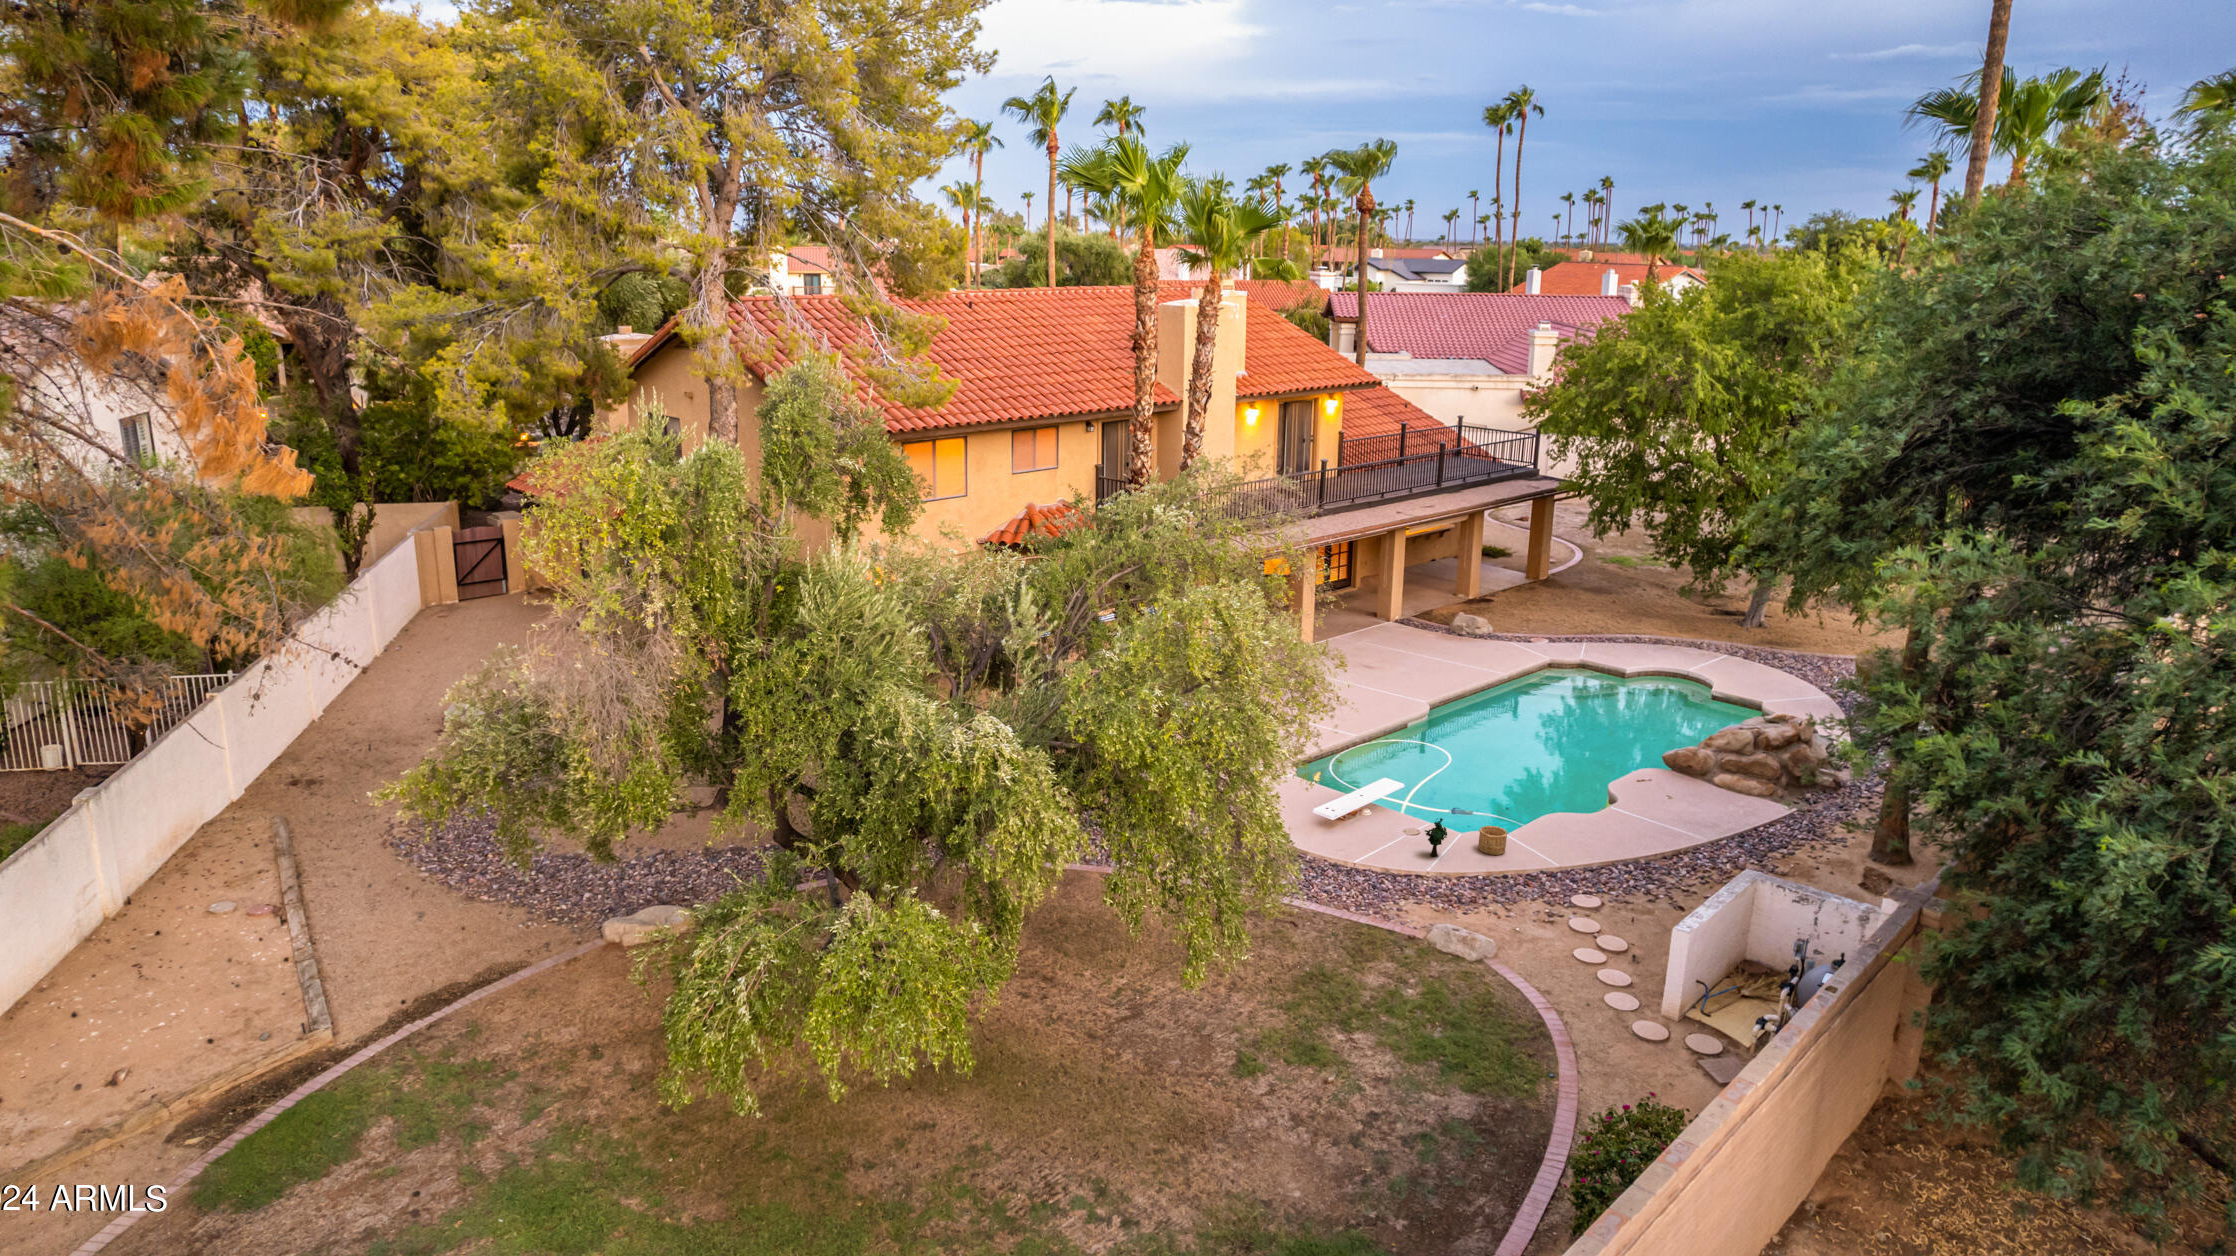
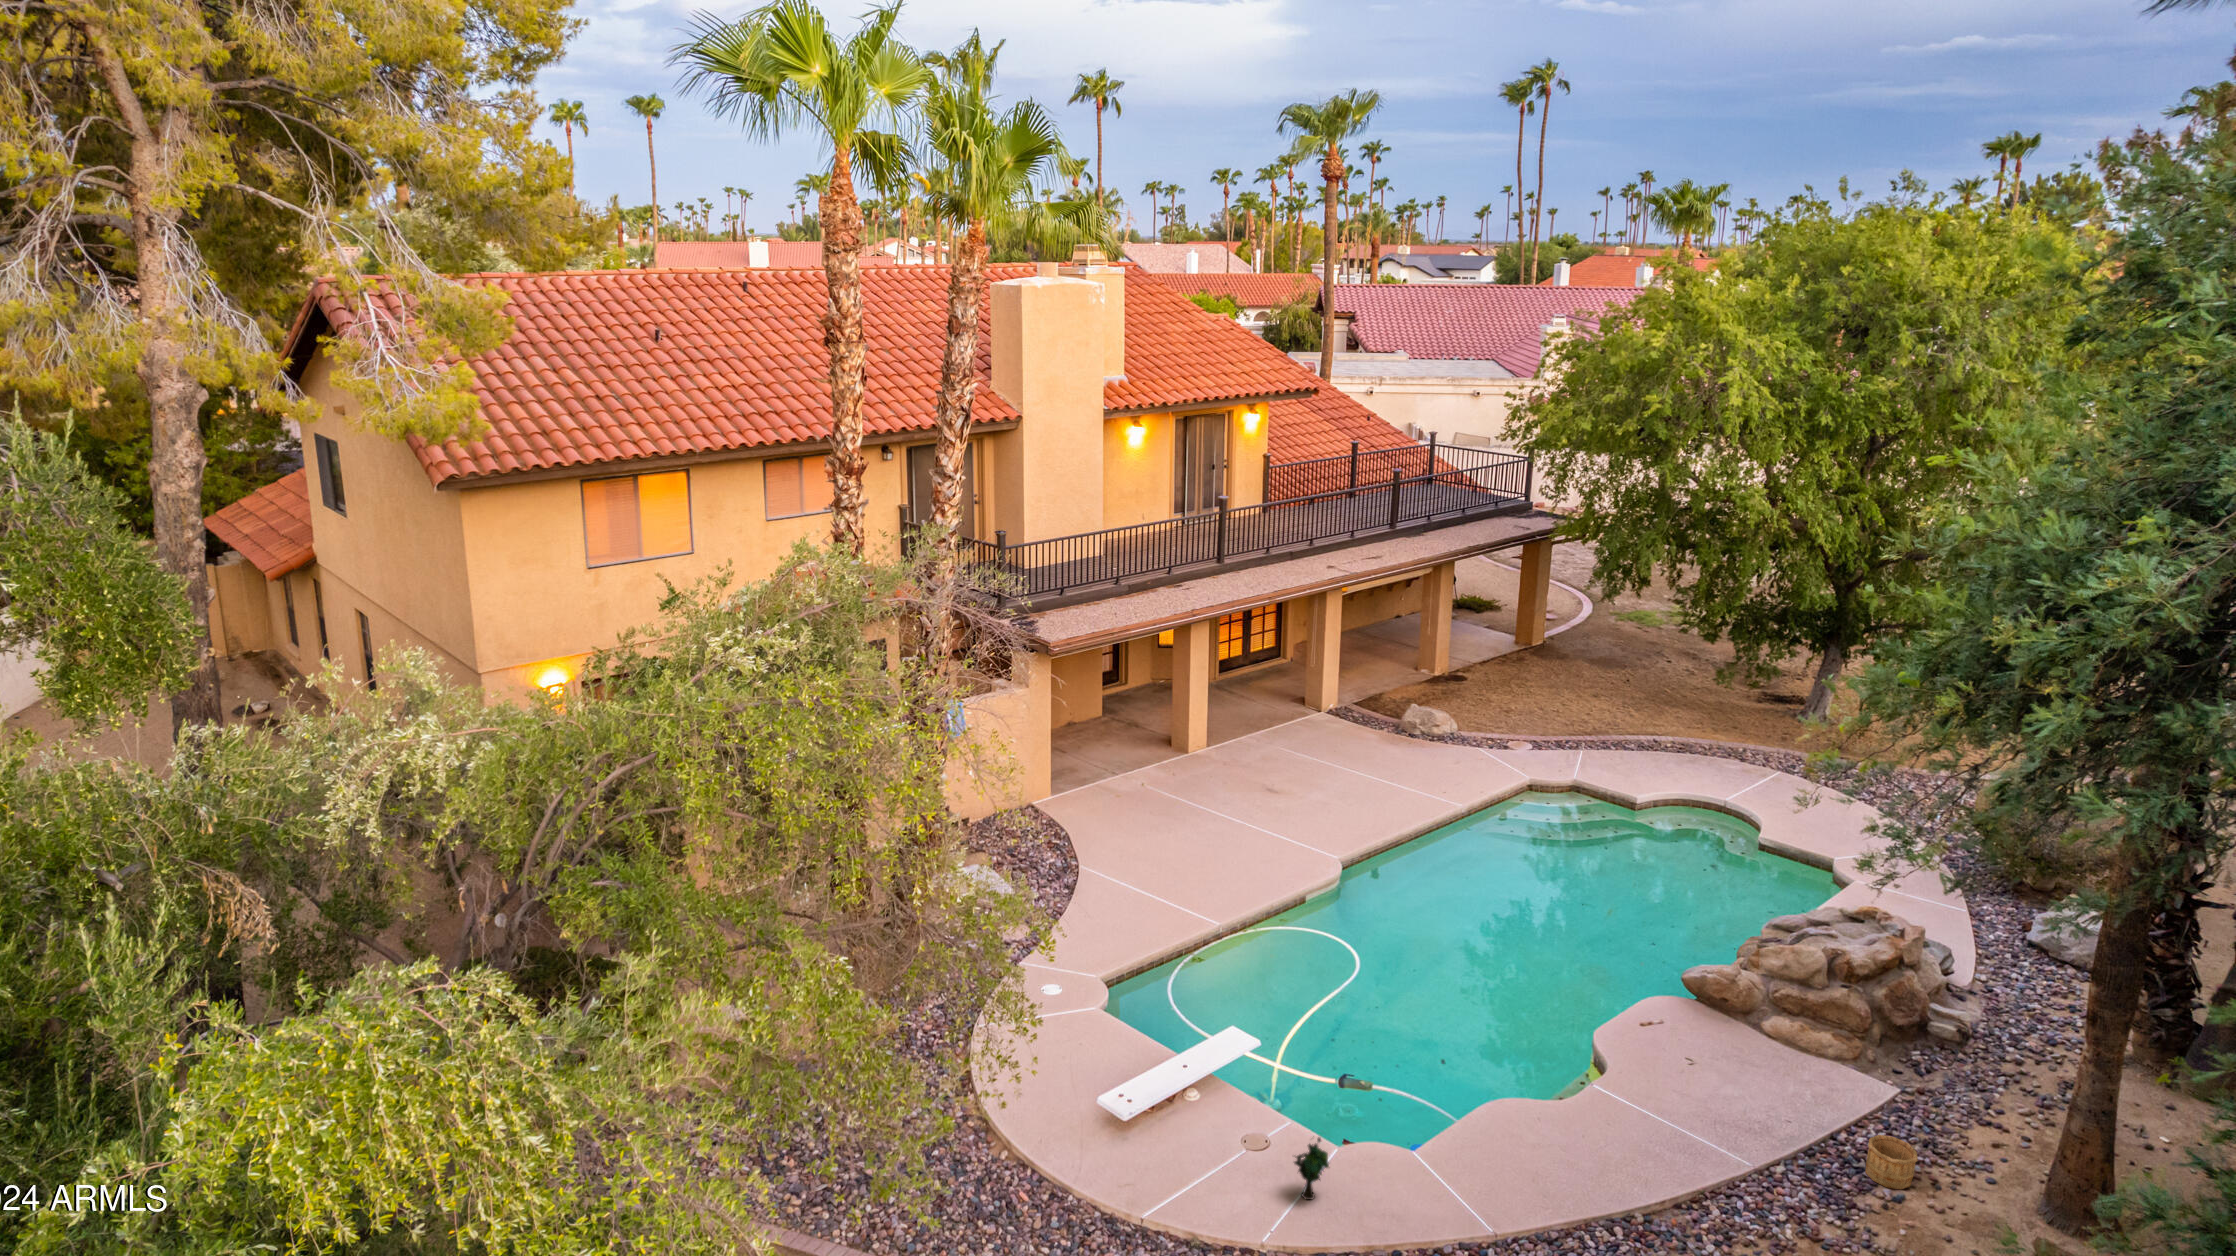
wooden bucket: present [1479,826,1508,855] -> present [1865,1135,1918,1189]

